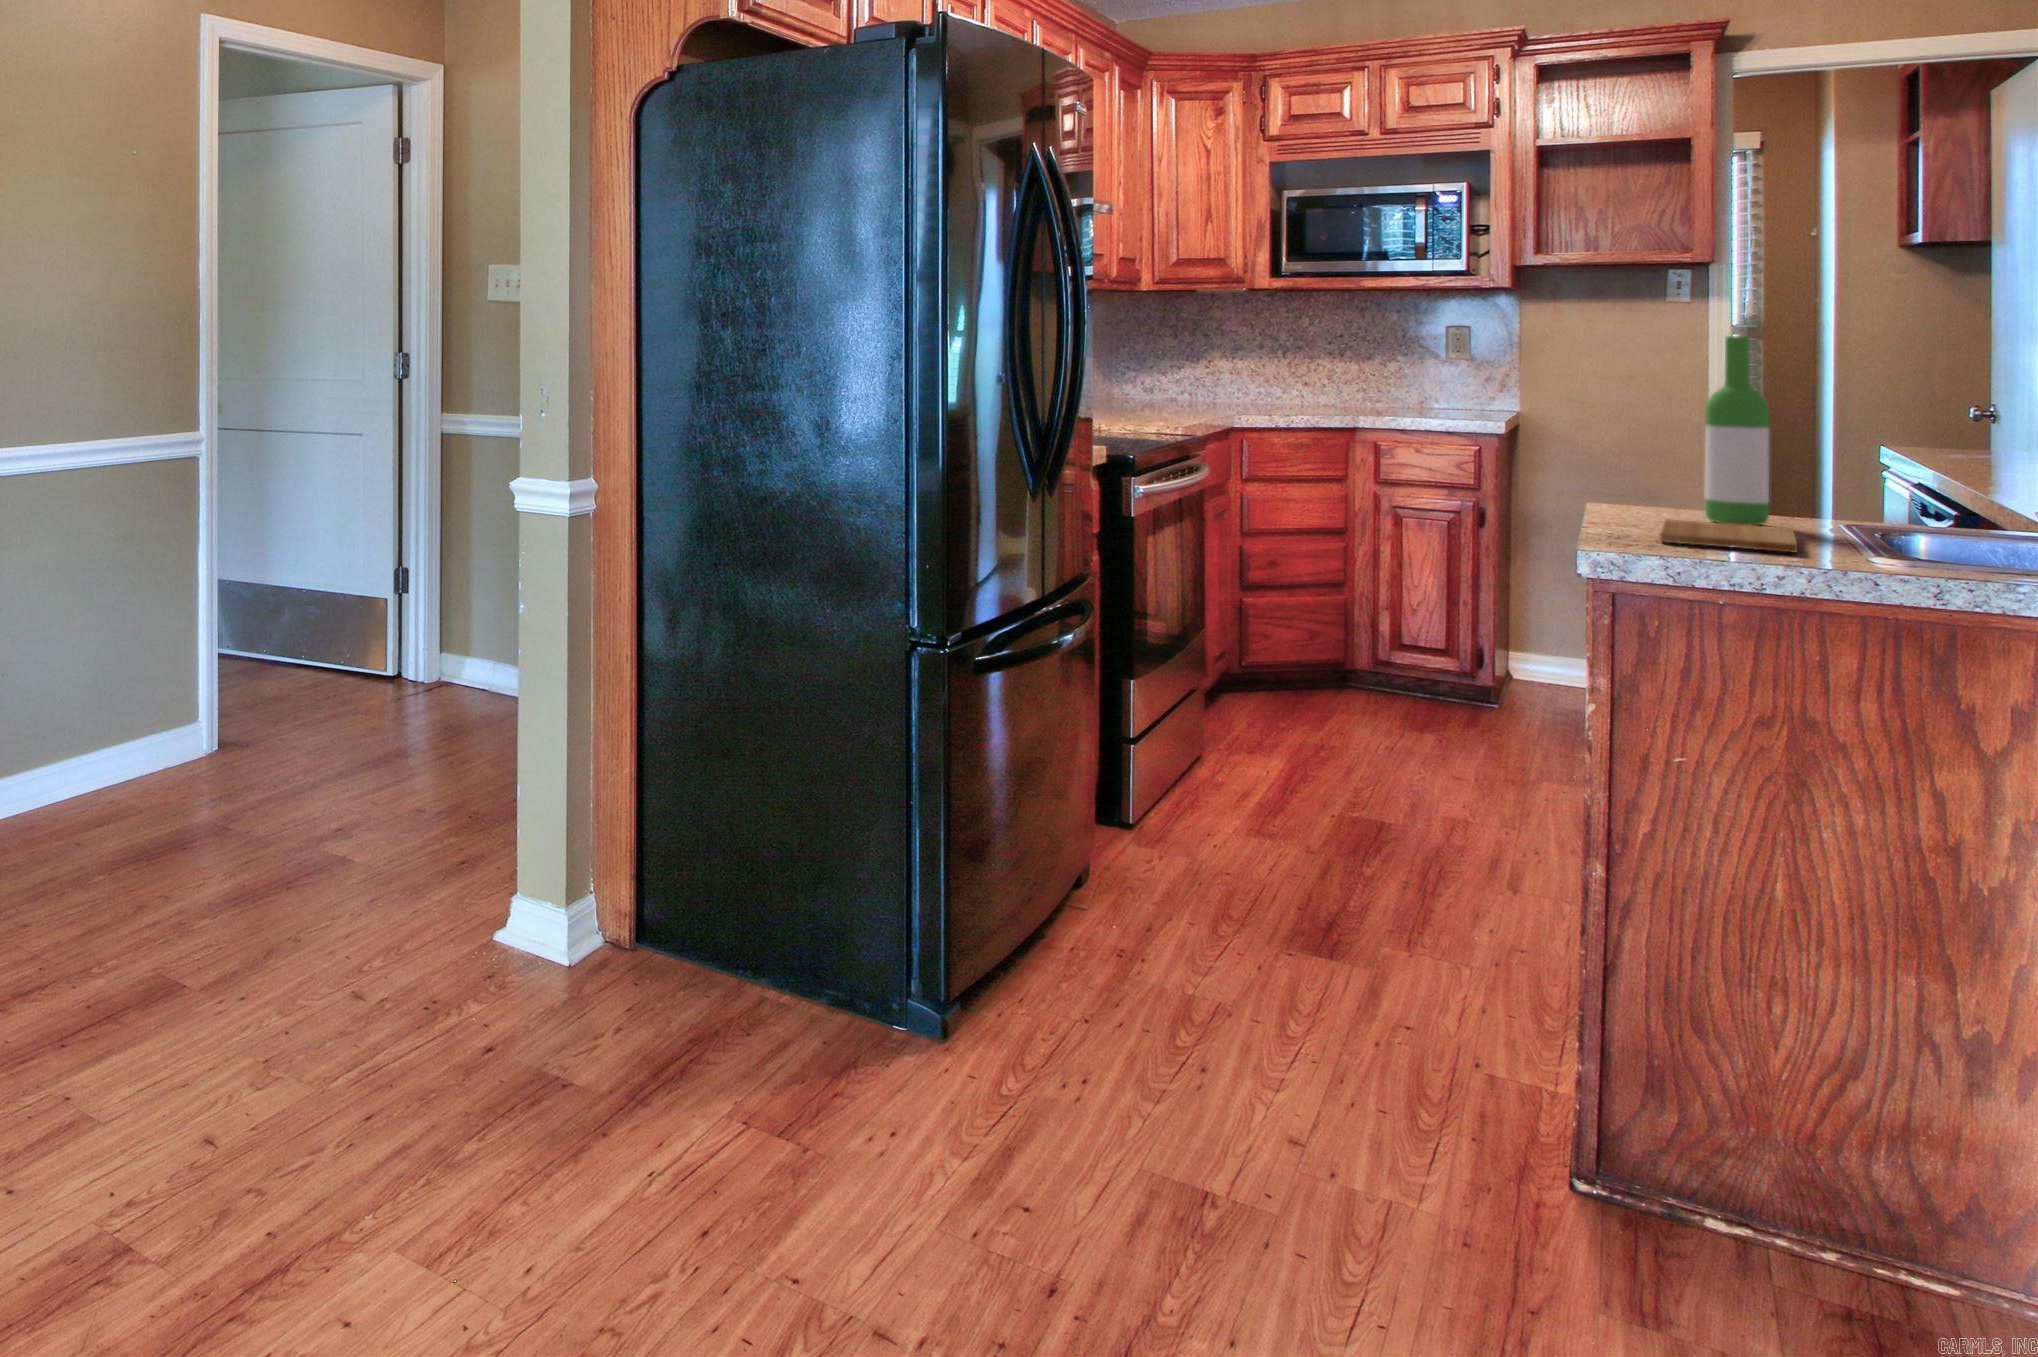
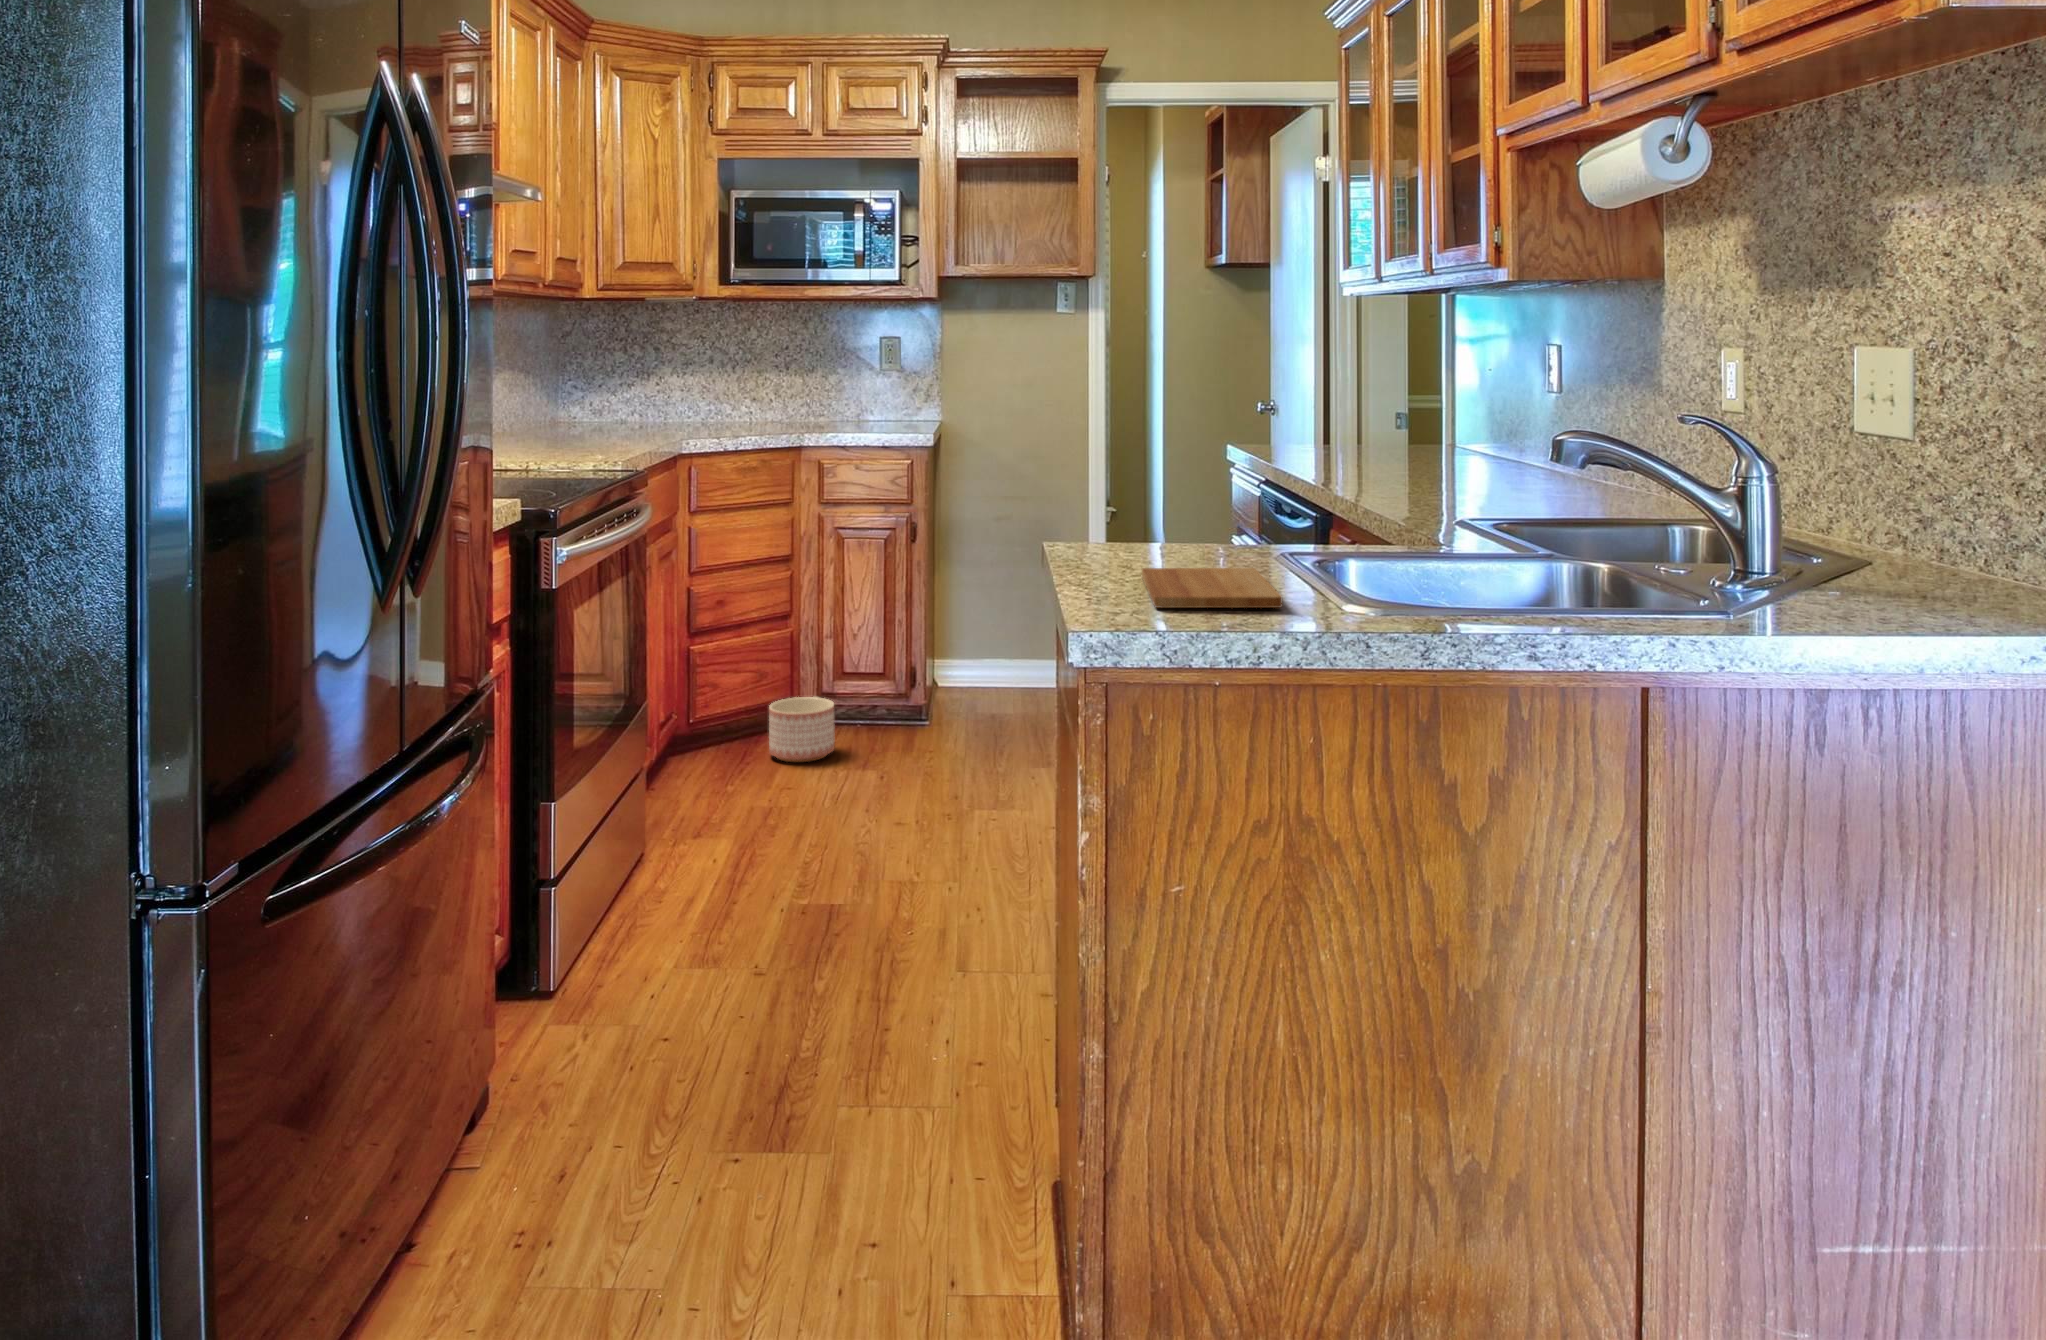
wine bottle: present [1705,336,1769,525] -> none [1168,345,1224,564]
planter: none [1318,657,1388,715] -> present [769,697,835,762]

